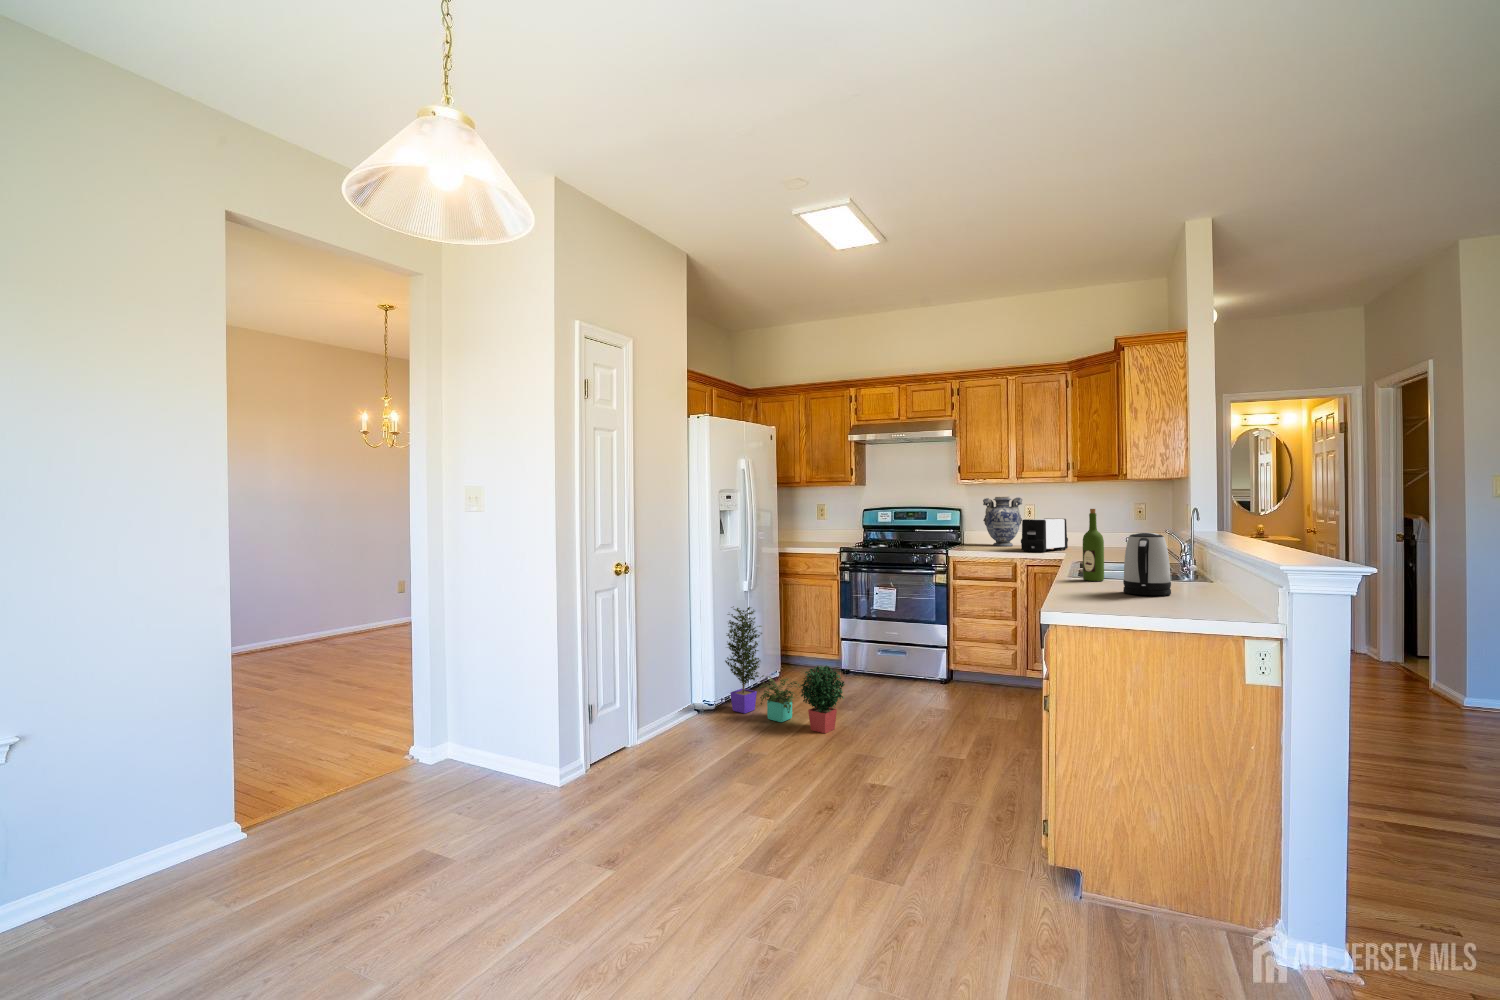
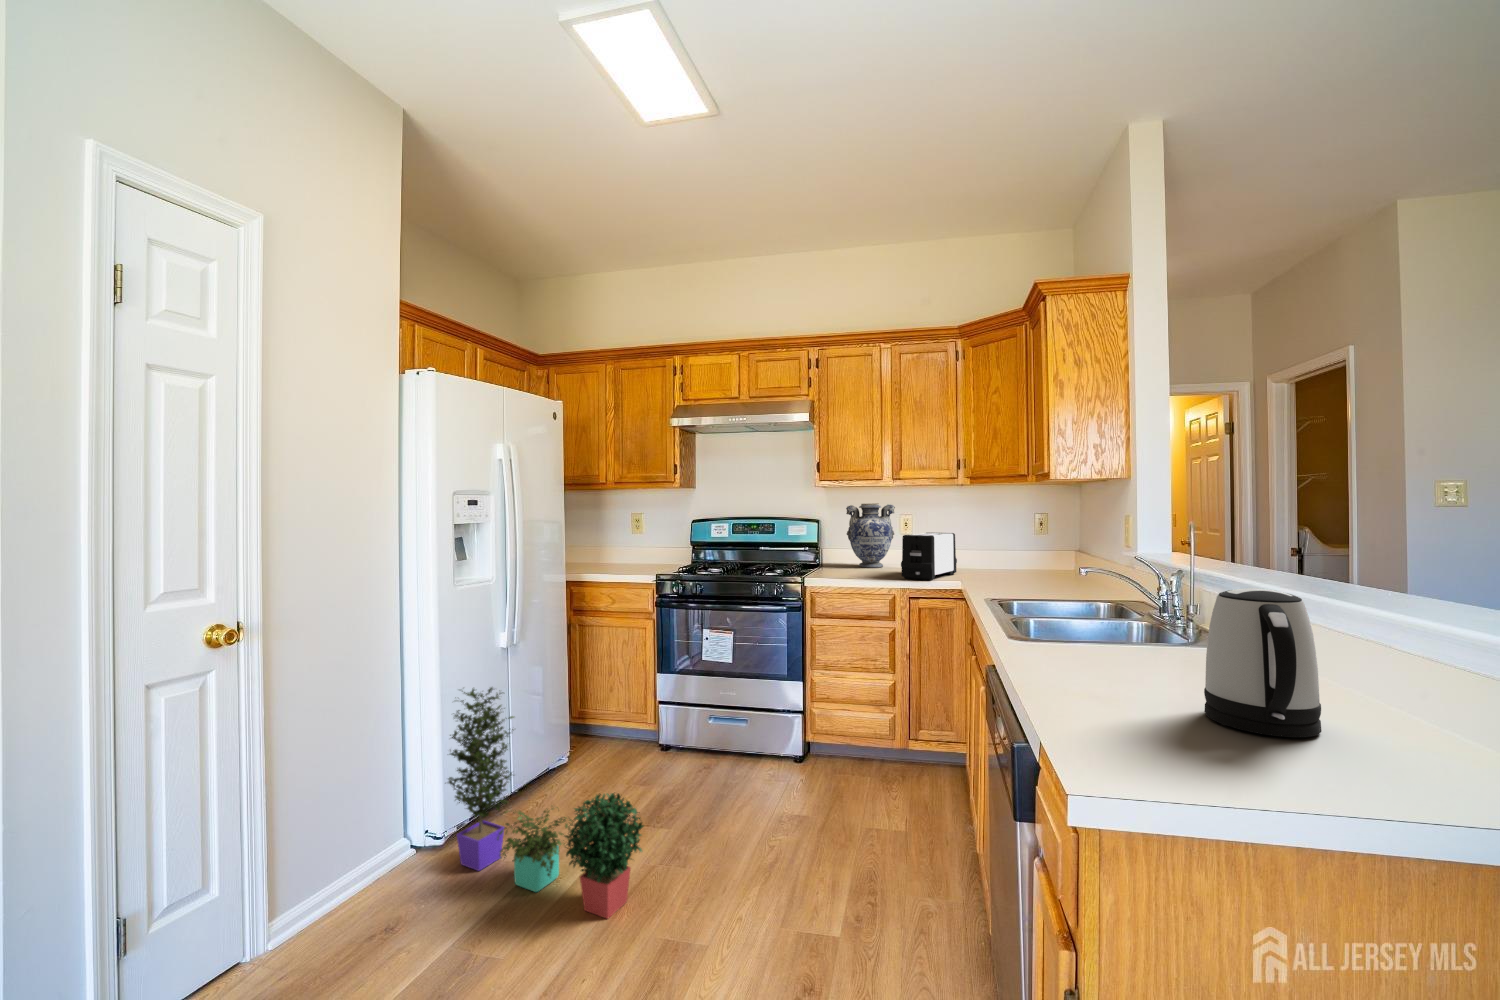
wine bottle: present [1083,509,1104,581] -> none [1065,530,1105,666]

